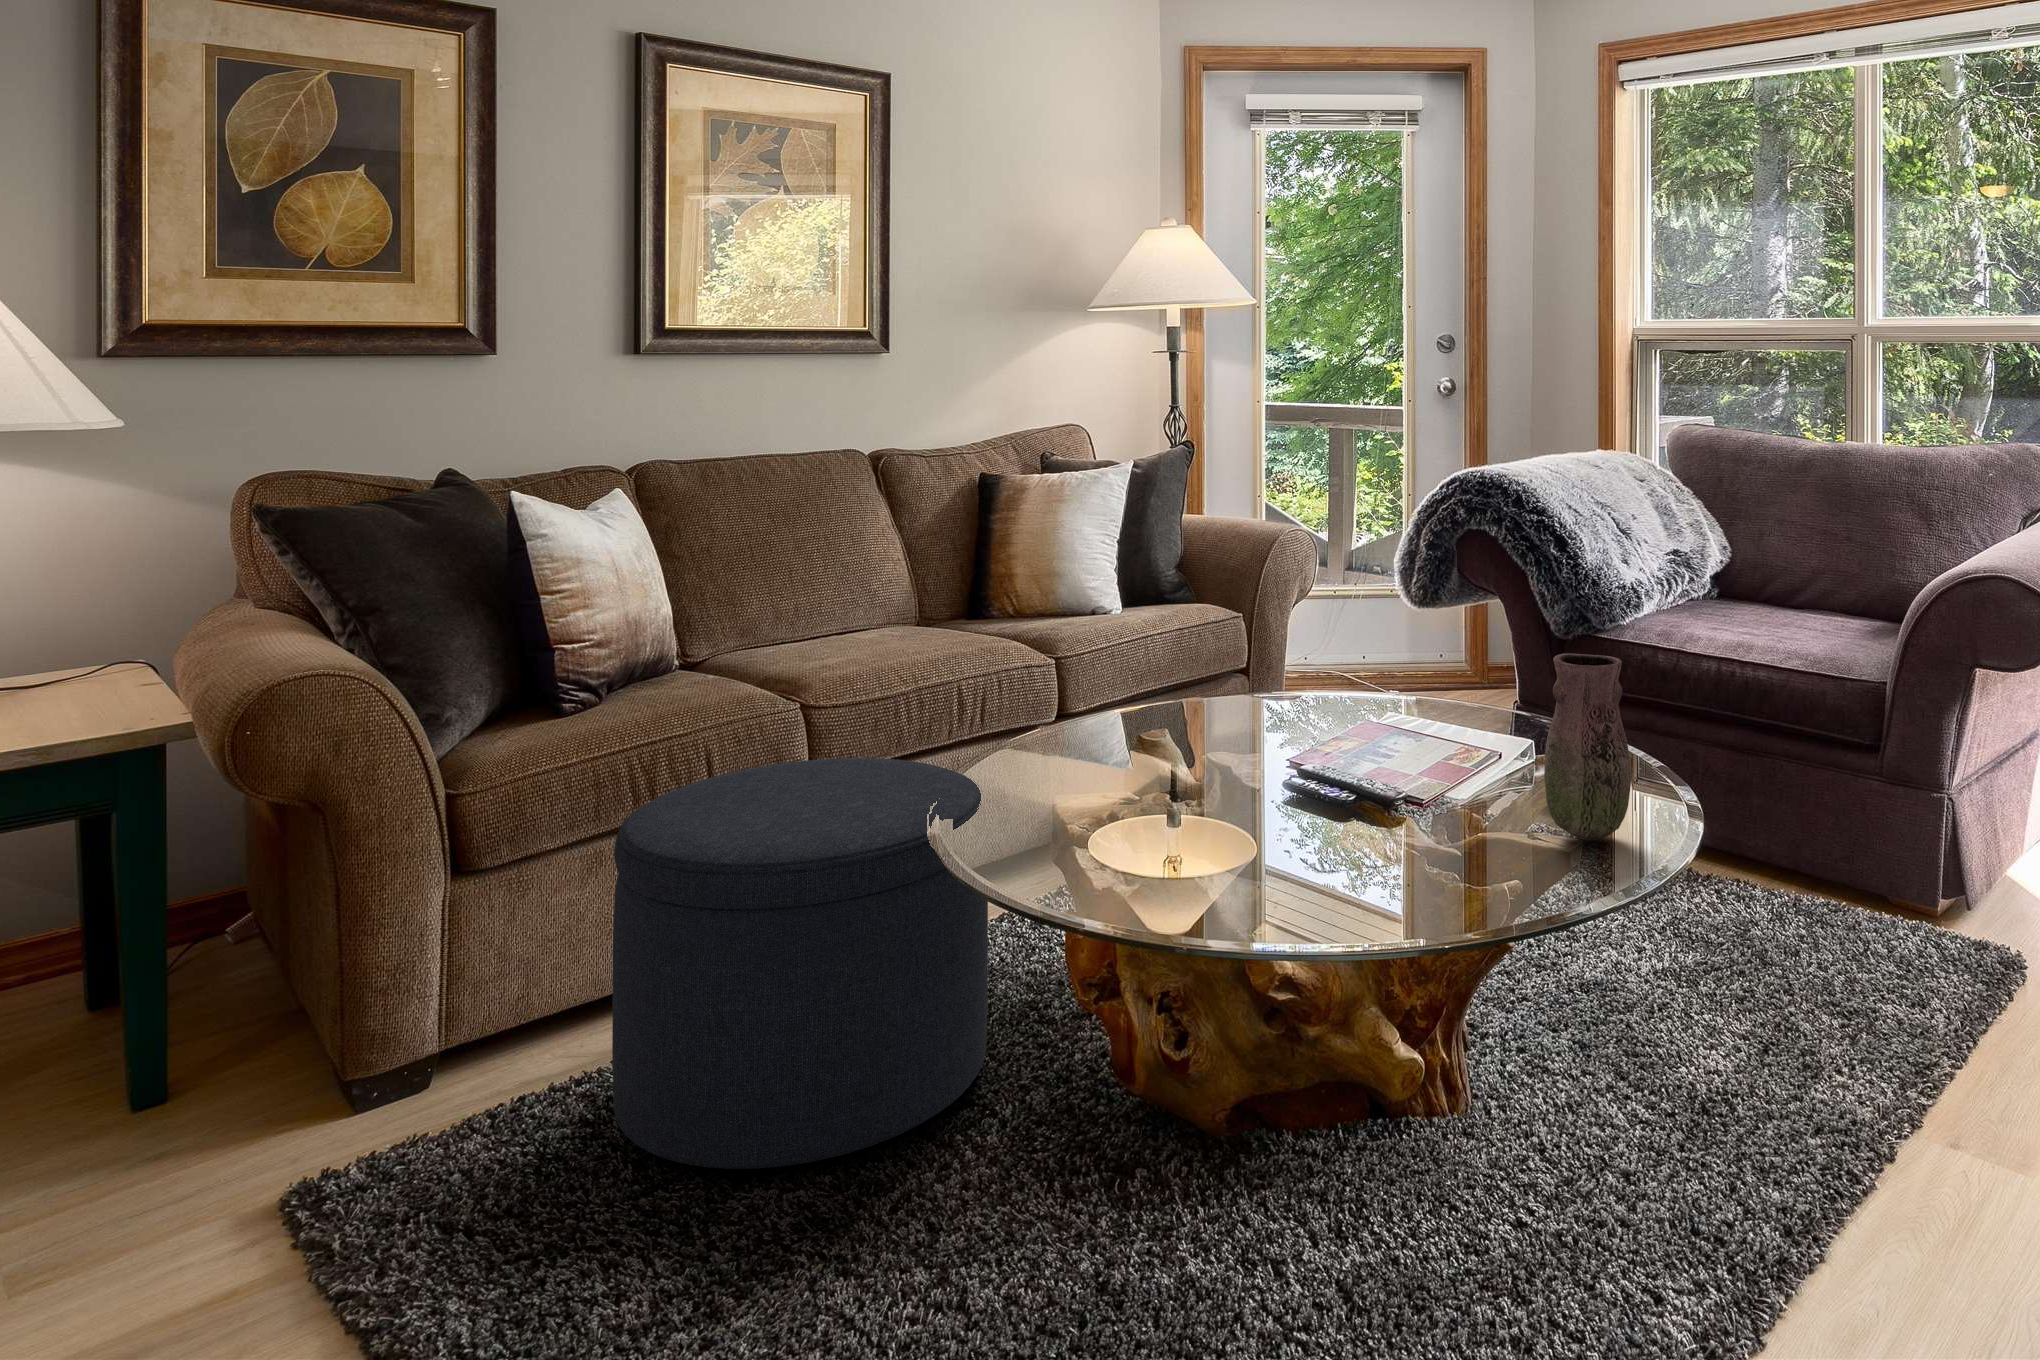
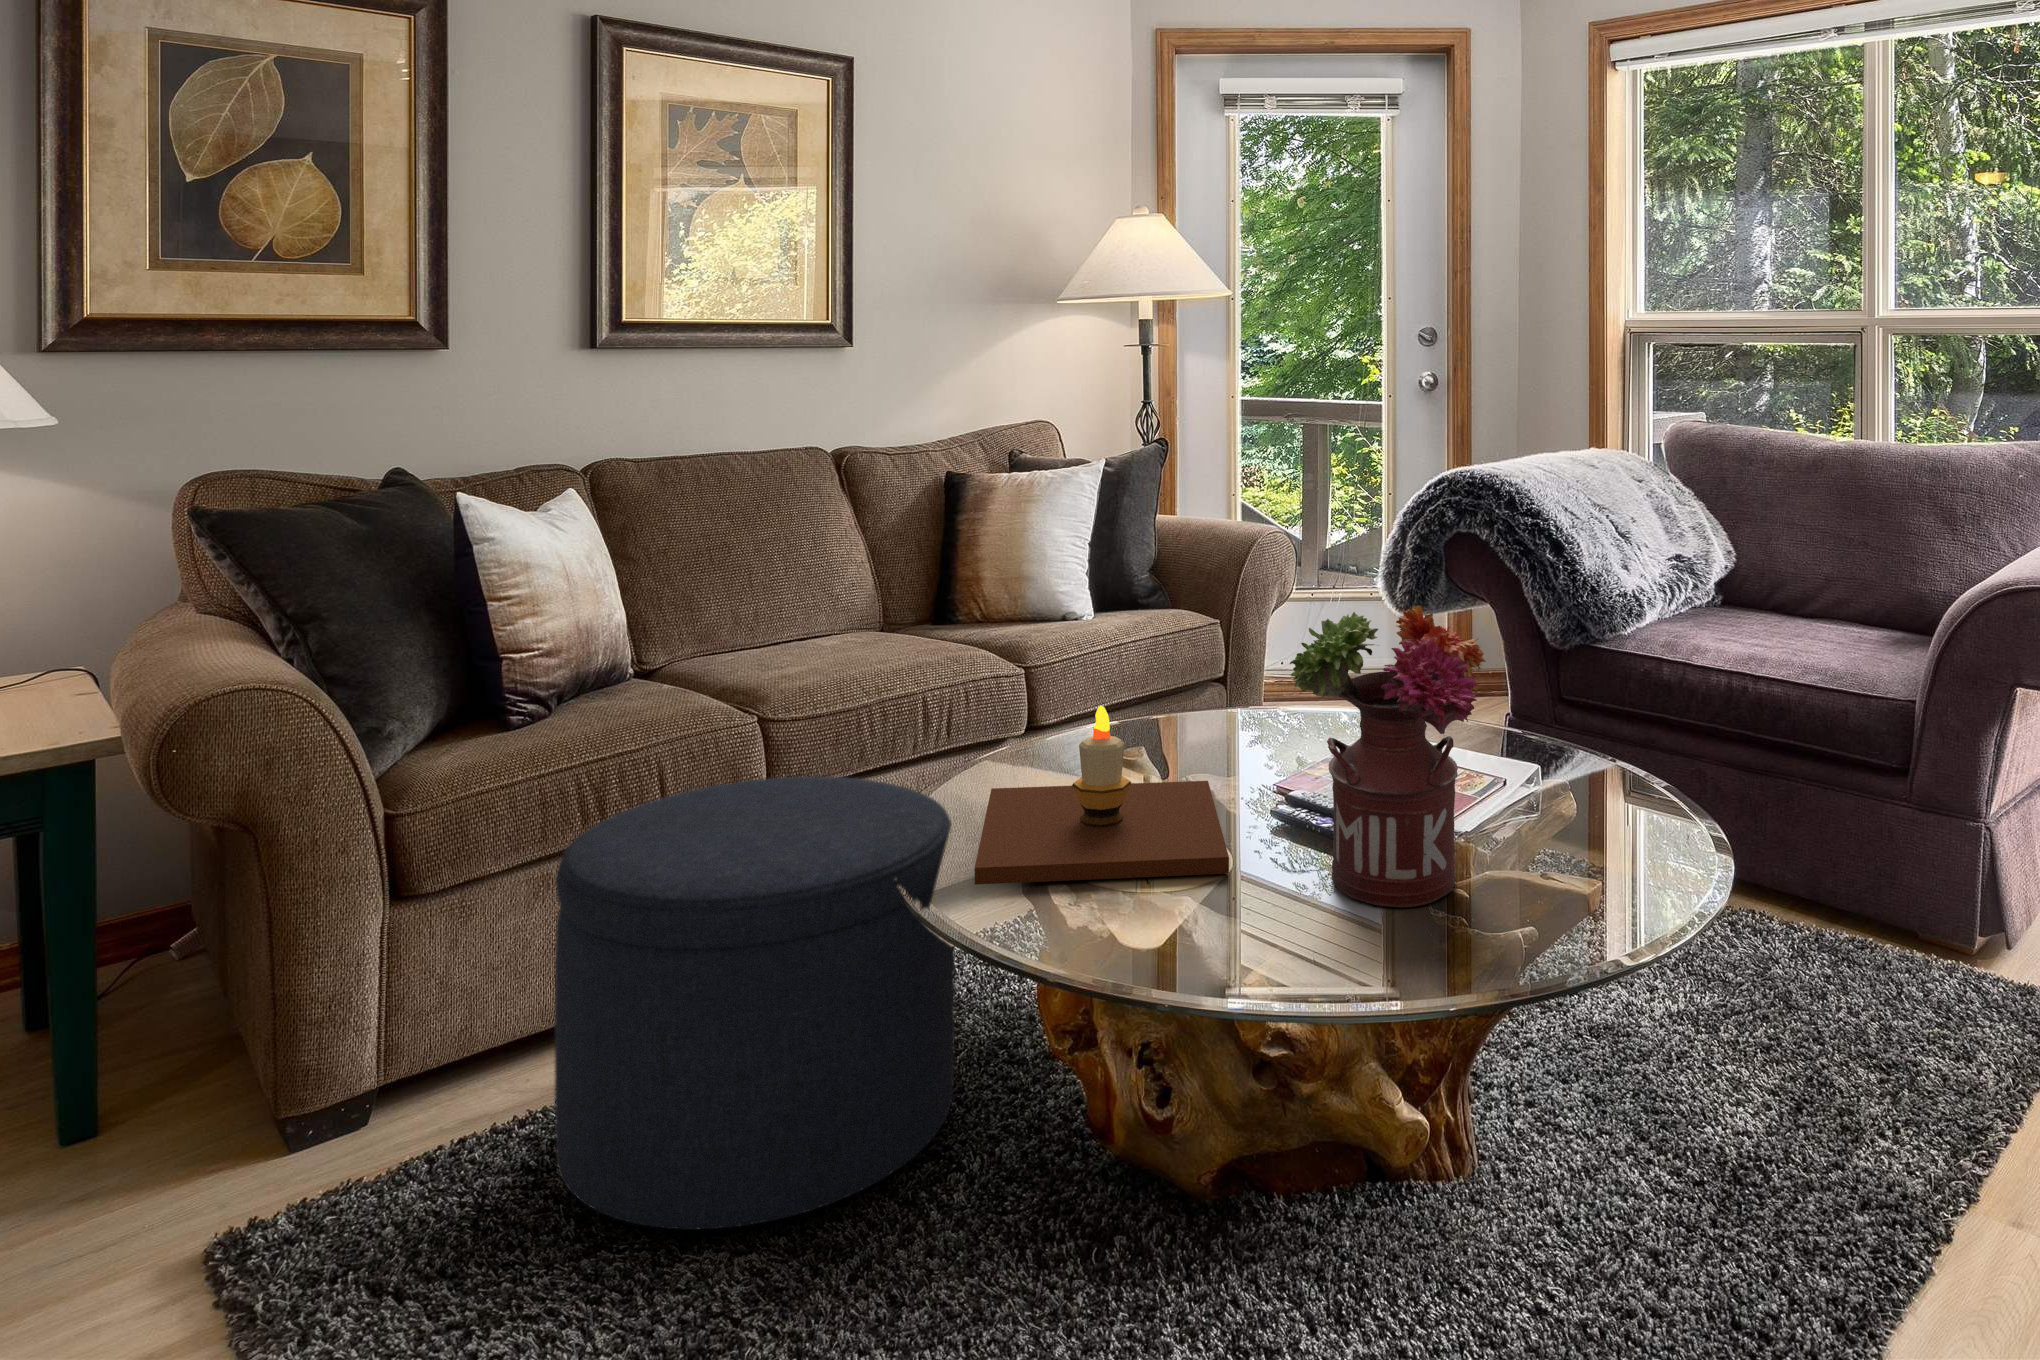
flower arrangement: none [1297,590,1477,864] -> present [1290,605,1486,907]
vase: present [1544,654,1631,842] -> none [1560,675,1657,884]
candle: none [1008,686,1242,849] -> present [975,705,1229,885]

